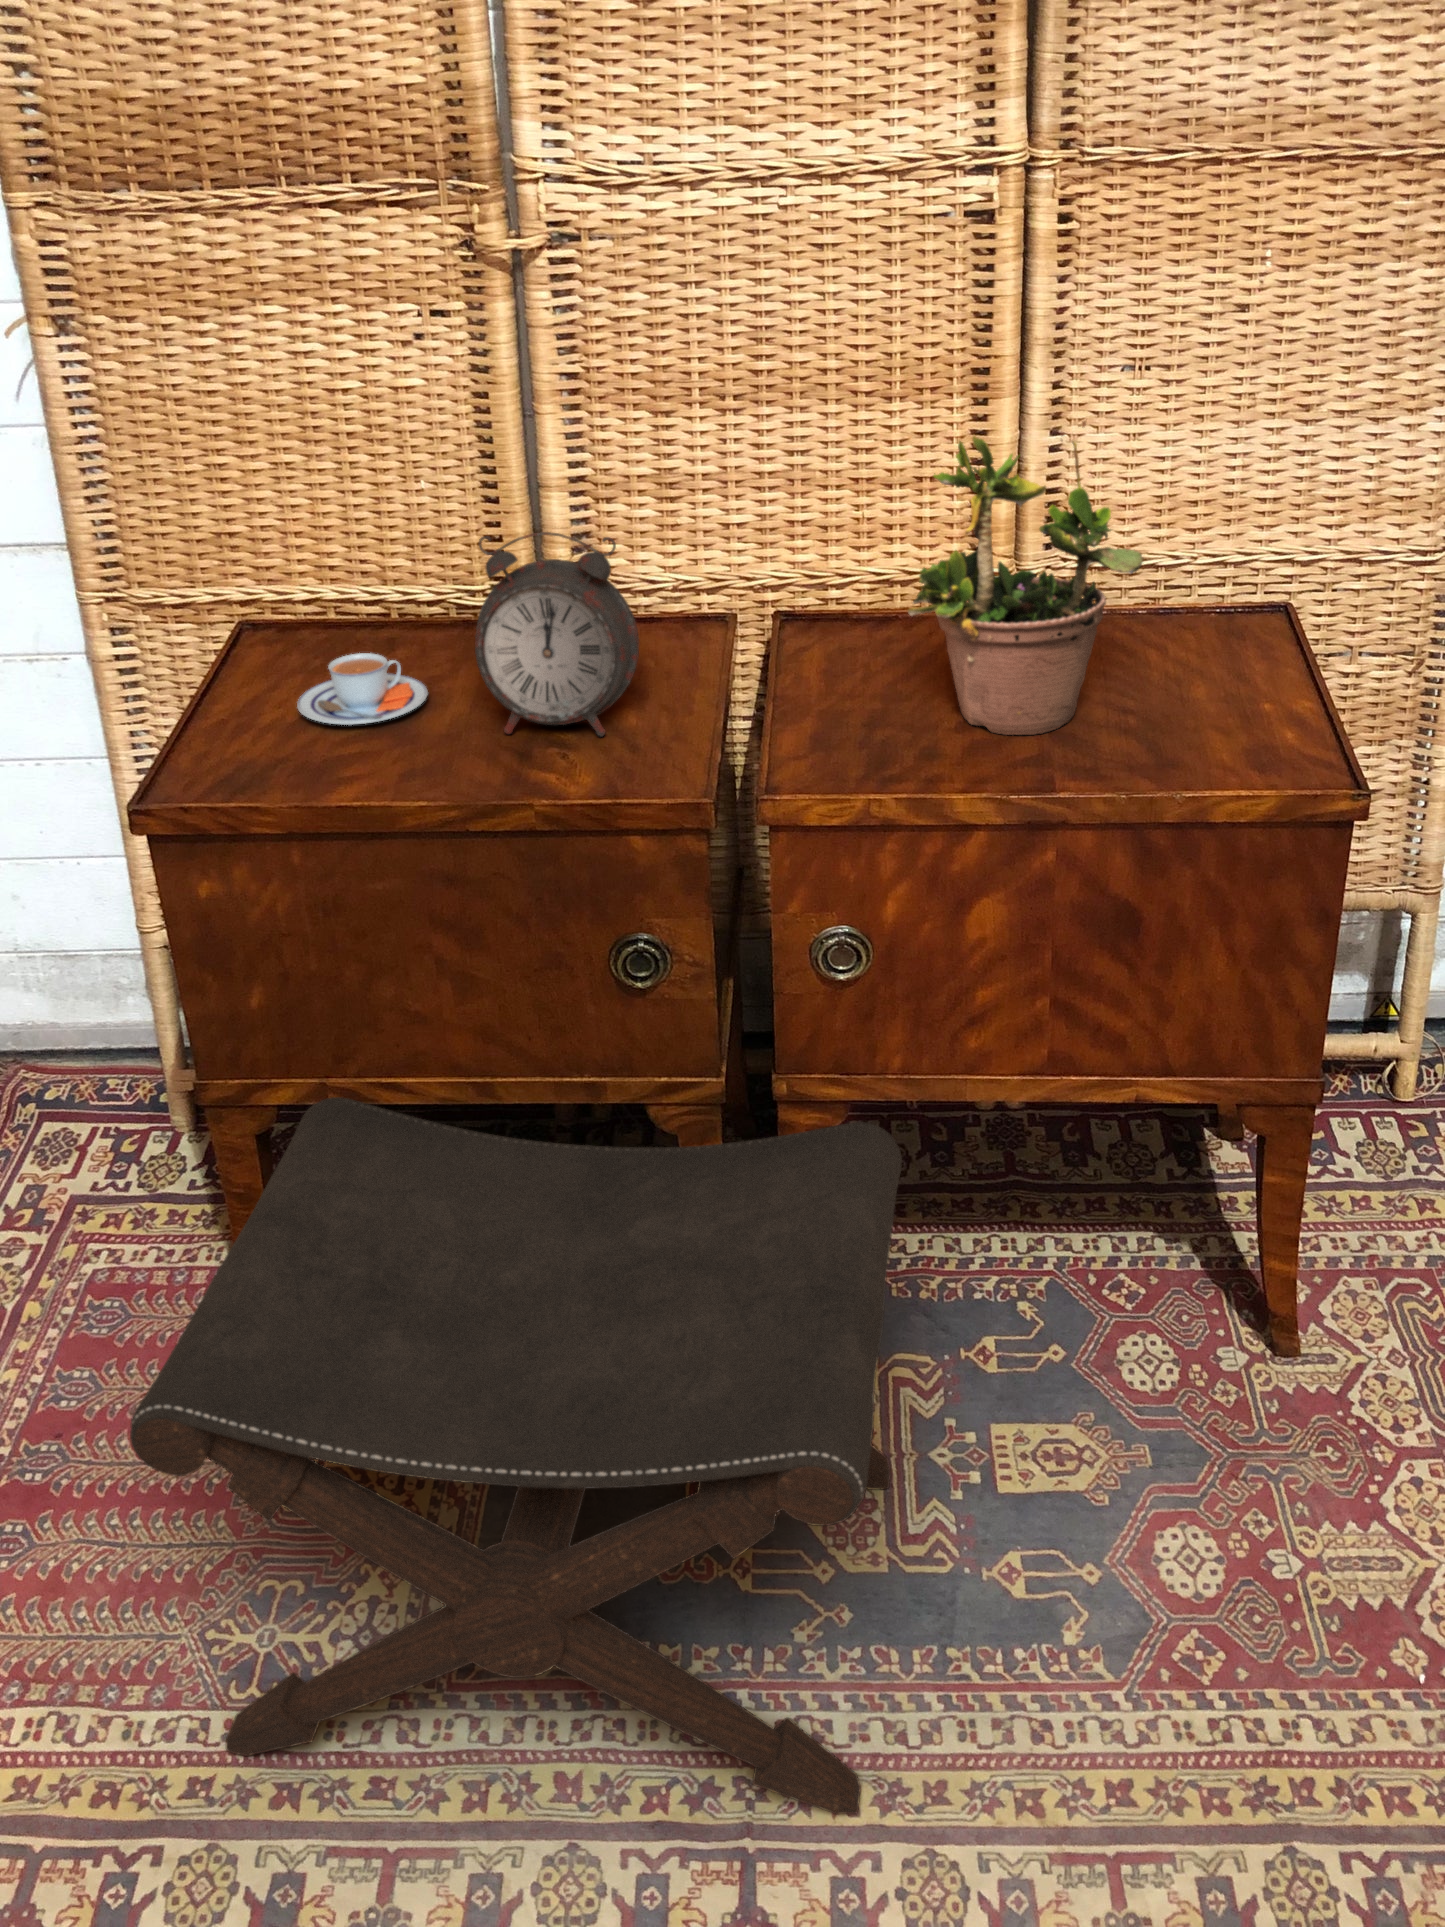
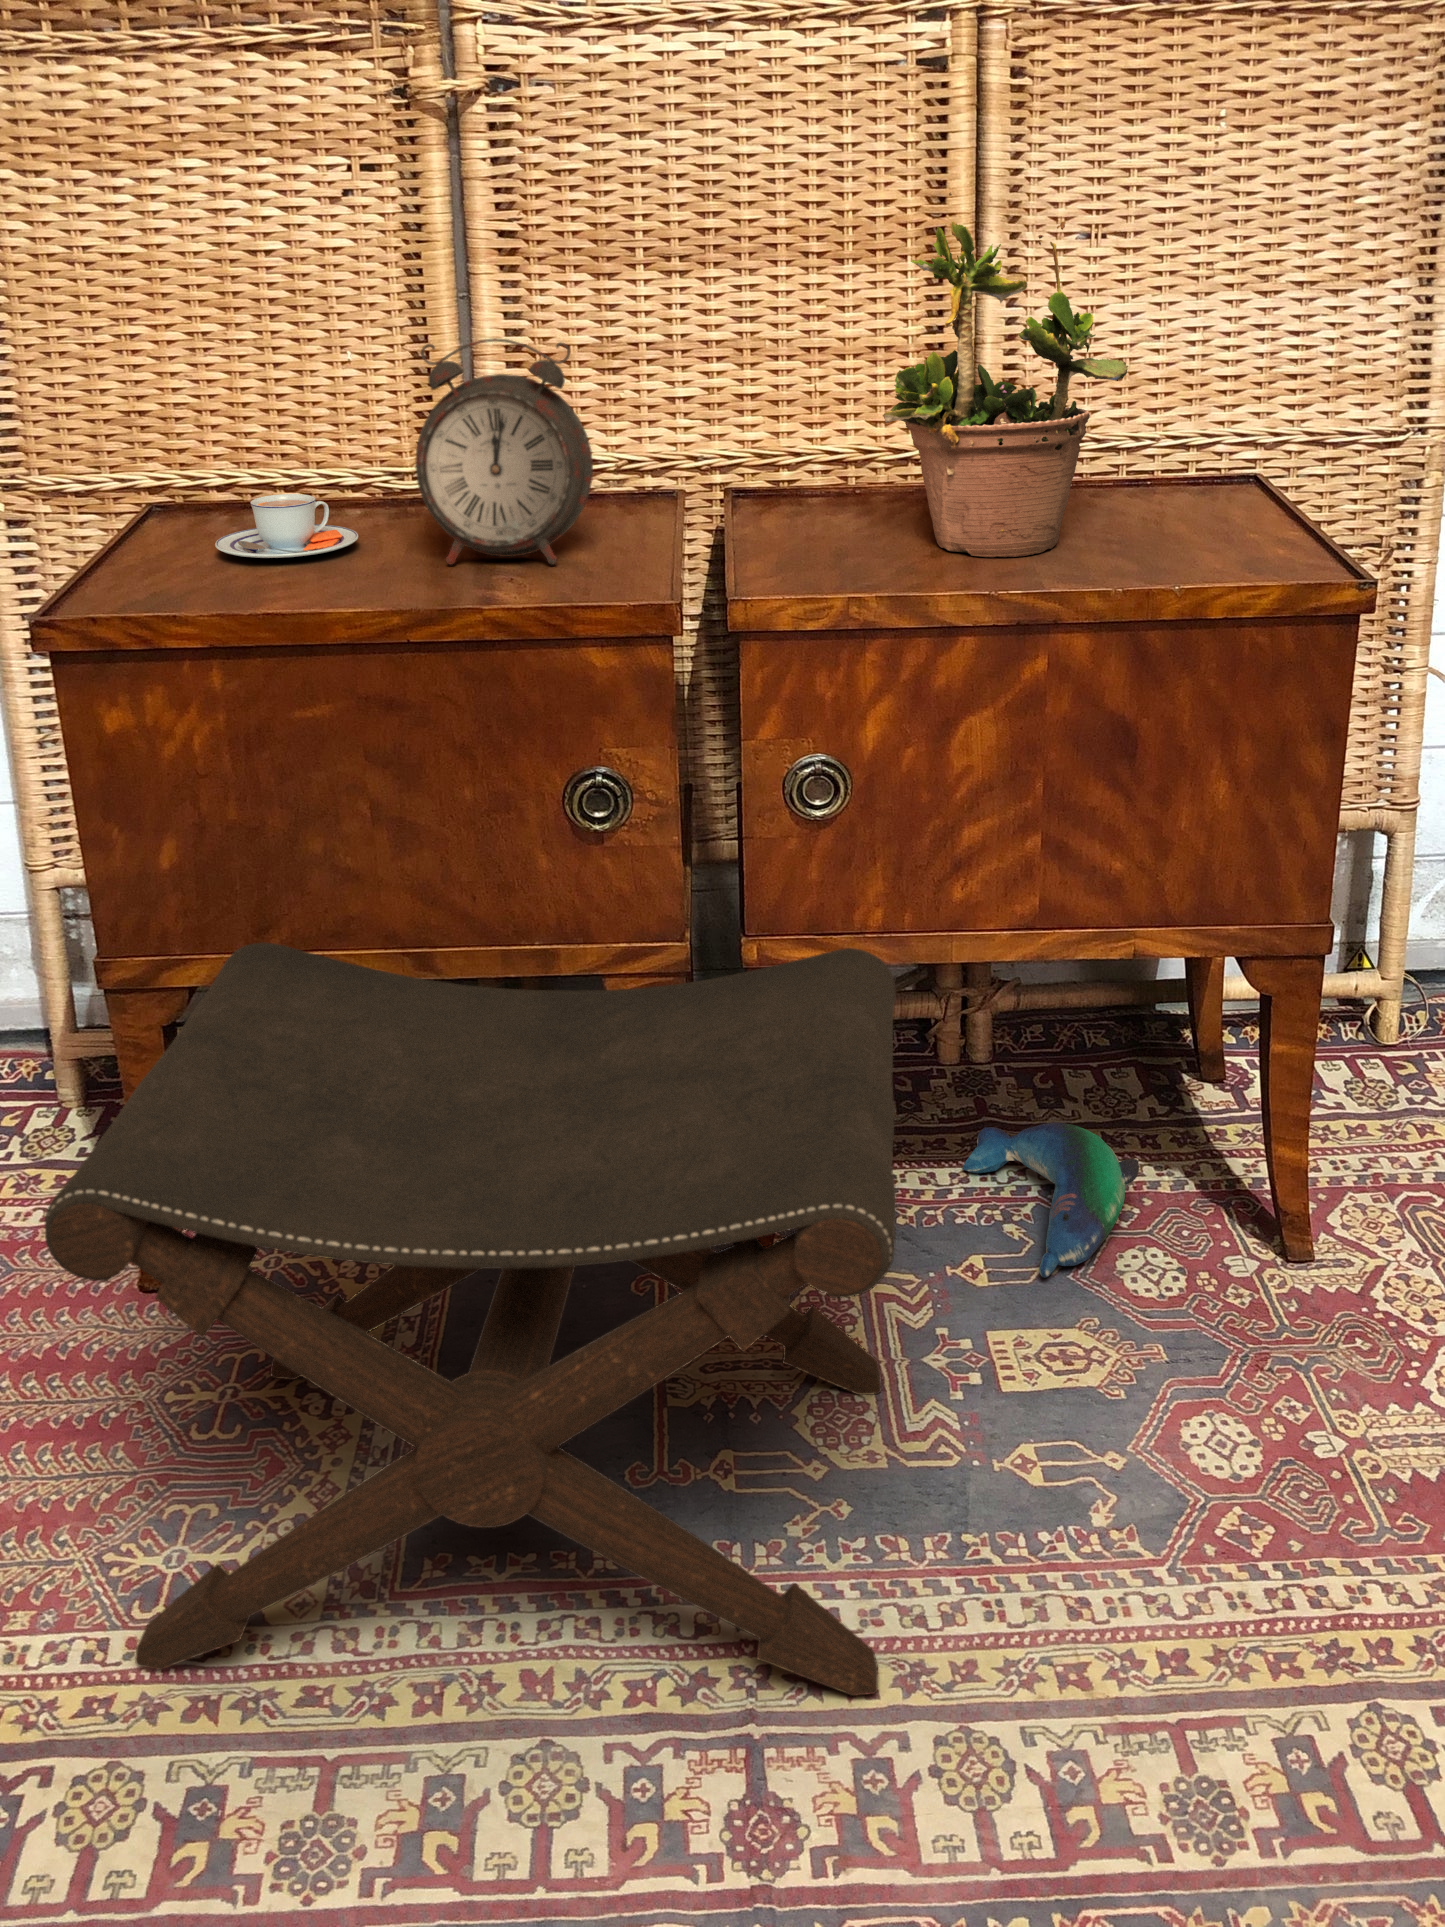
plush toy: none [984,1203,1141,1369] -> present [962,1123,1139,1277]

